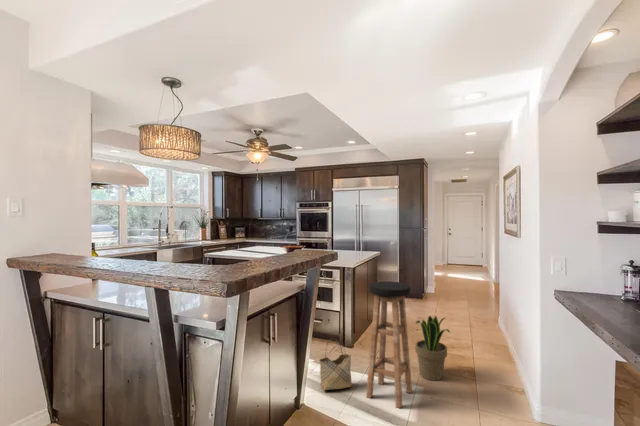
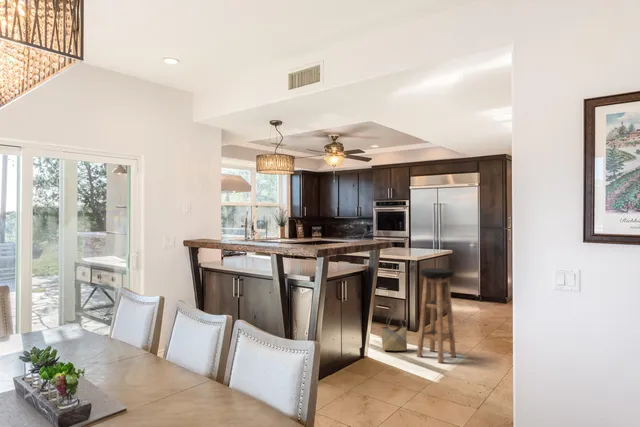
potted plant: present [415,316,450,380] -> none [463,299,493,353]

